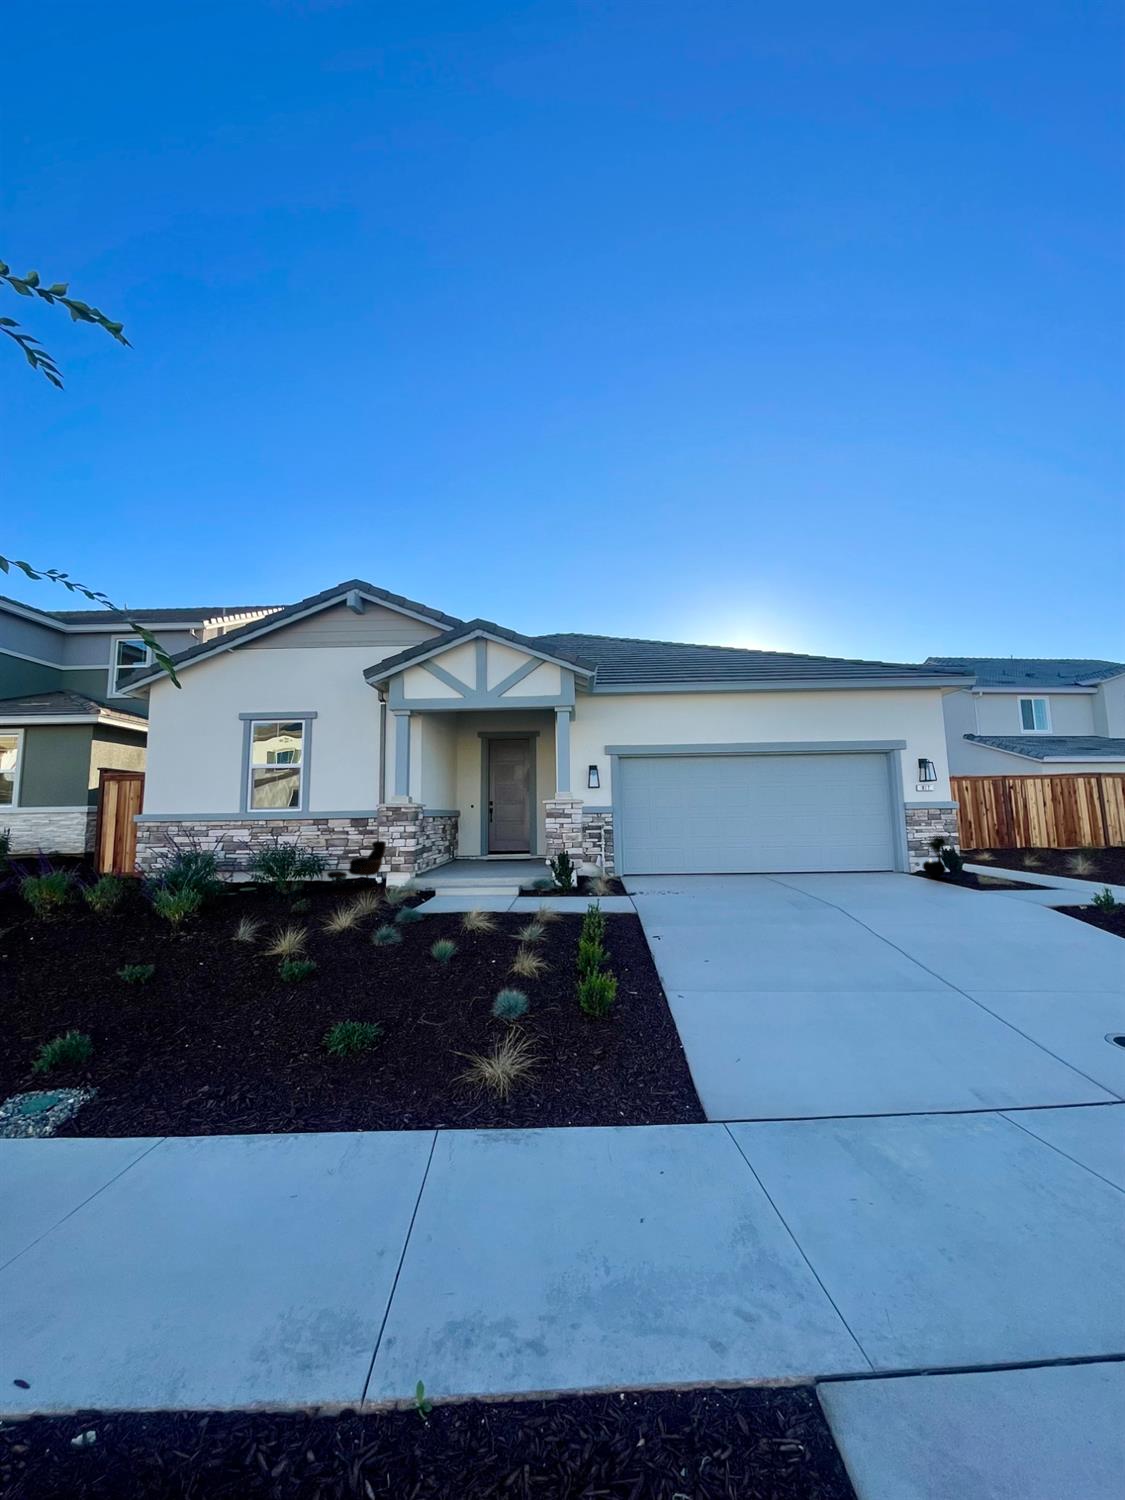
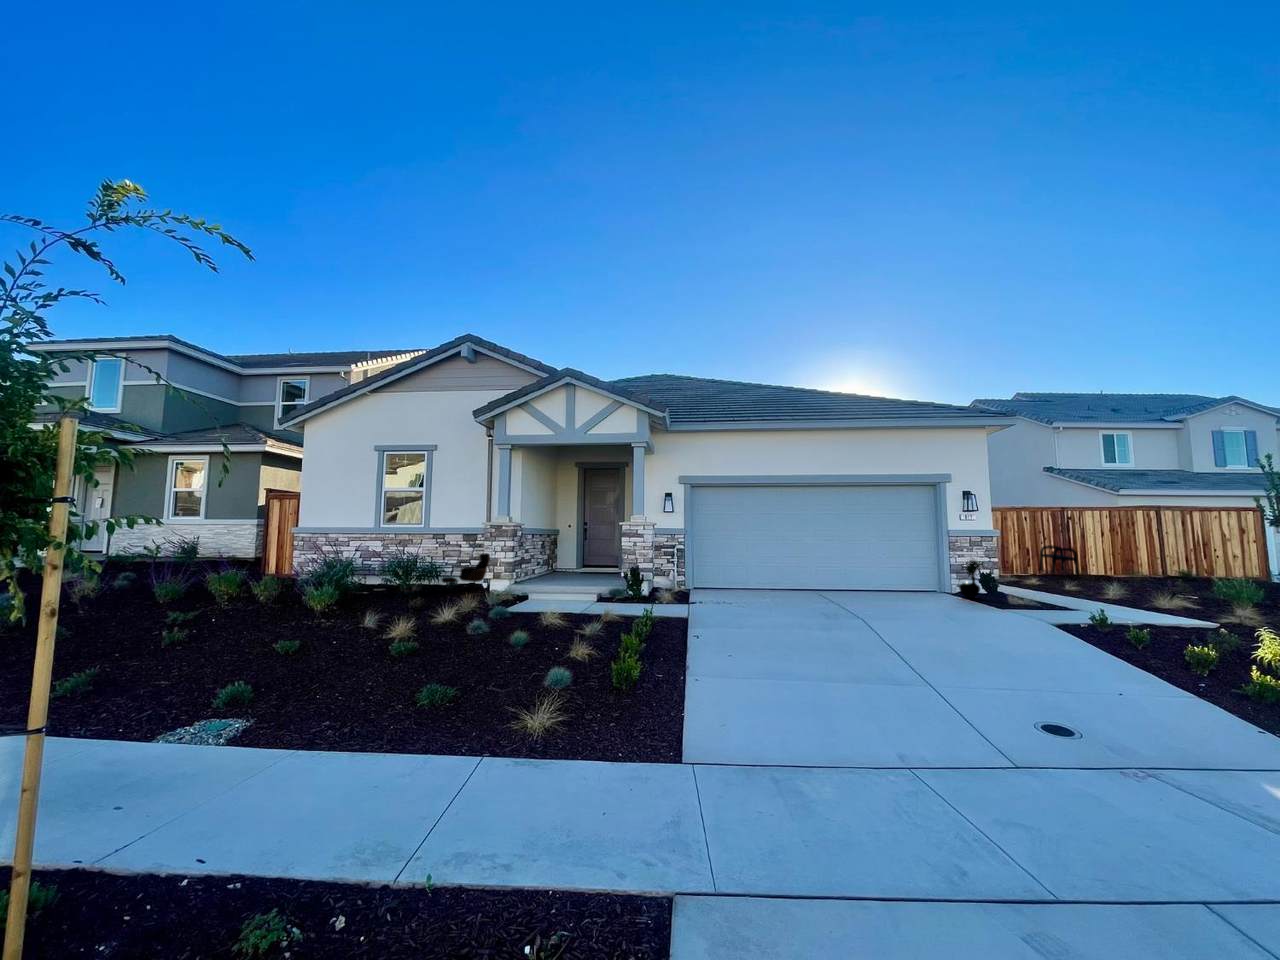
bench: none [979,817,1024,848] -> present [1039,545,1079,575]

